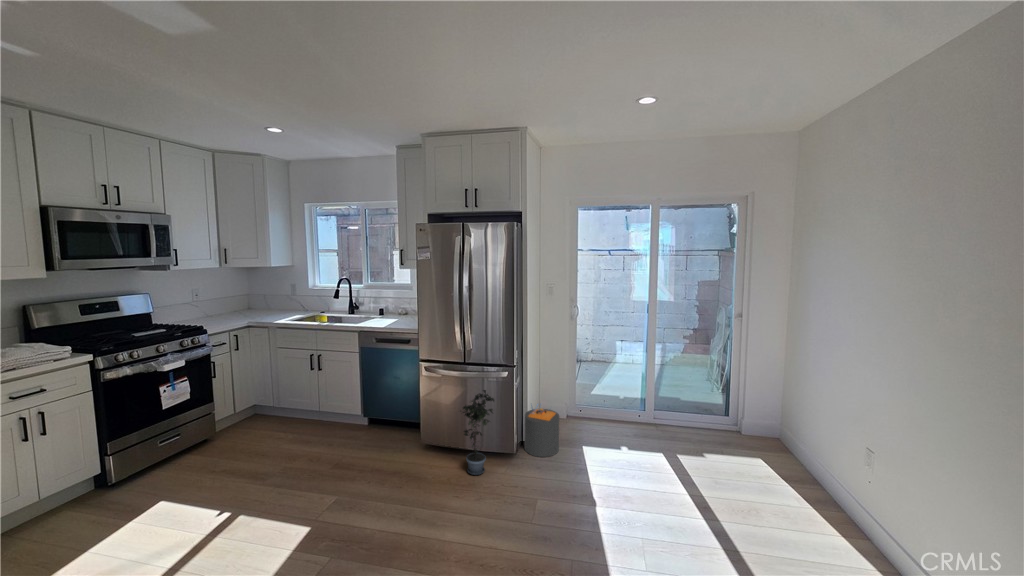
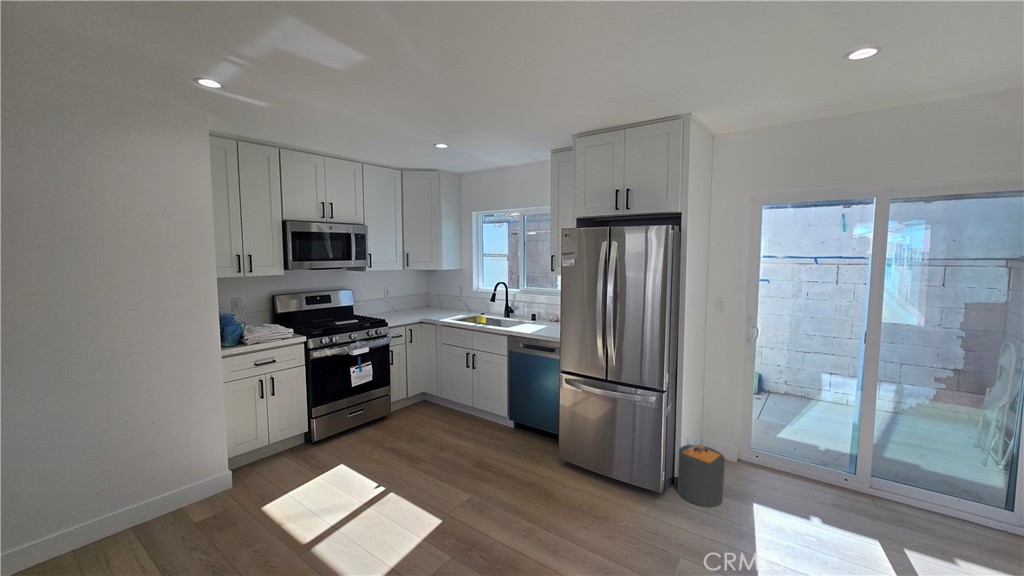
potted plant: present [463,390,494,475] -> none [596,414,639,509]

